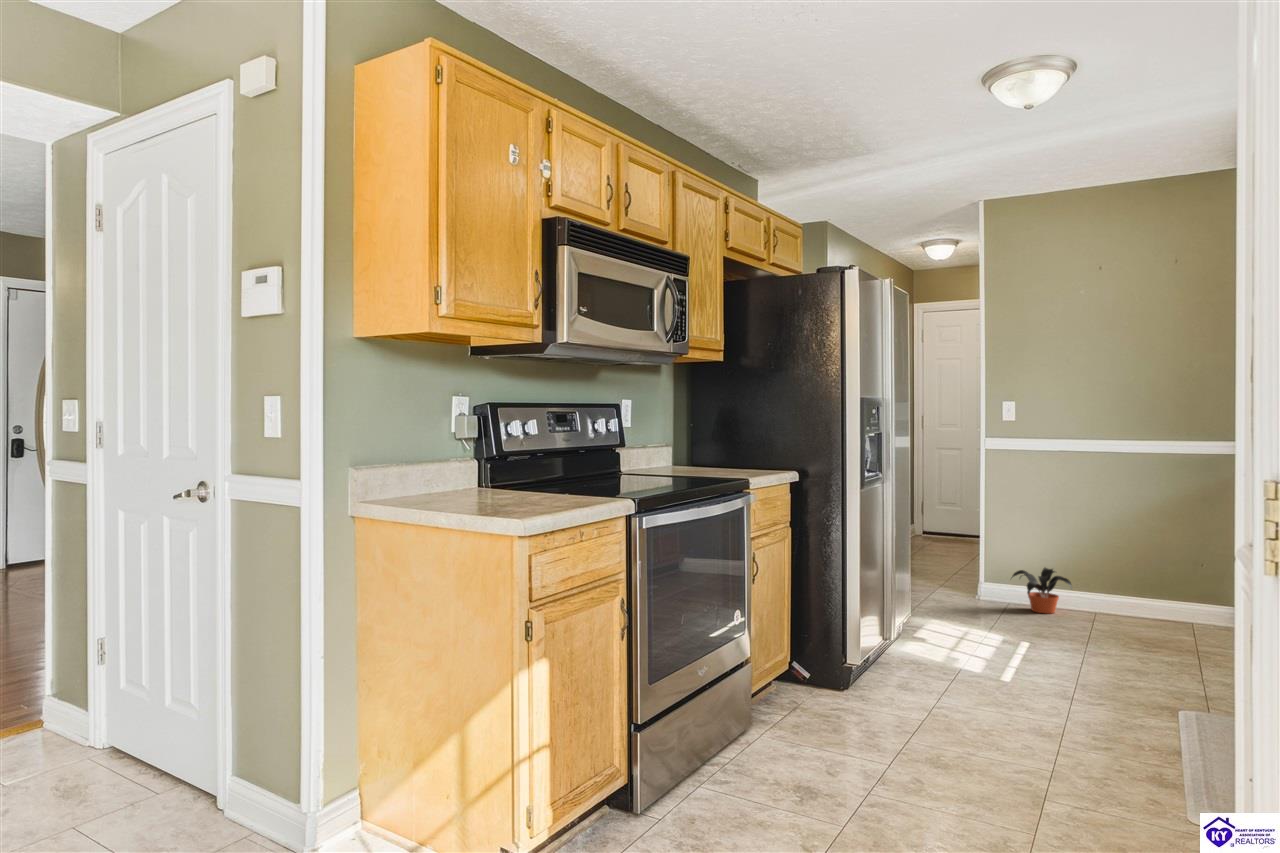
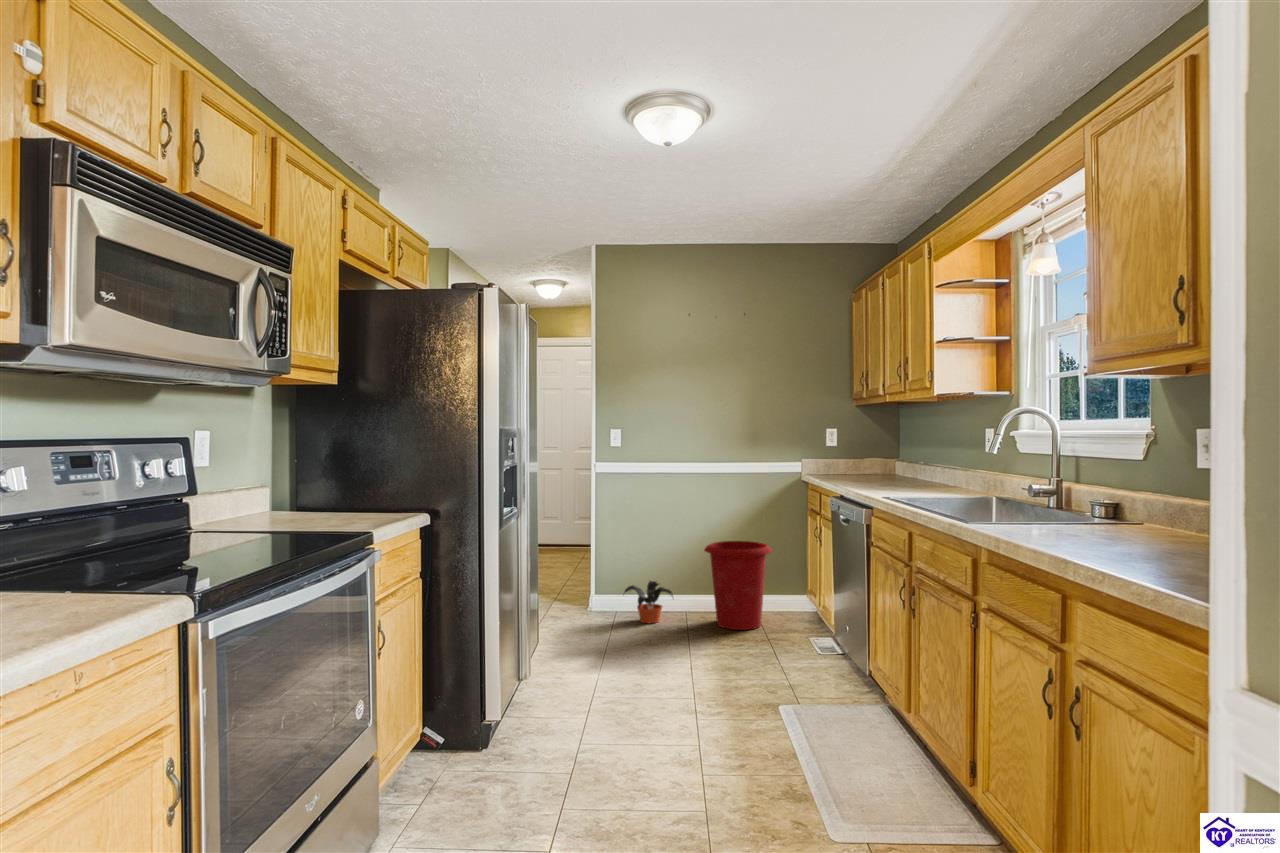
waste bin: none [1113,530,1208,633] -> present [704,541,772,630]

